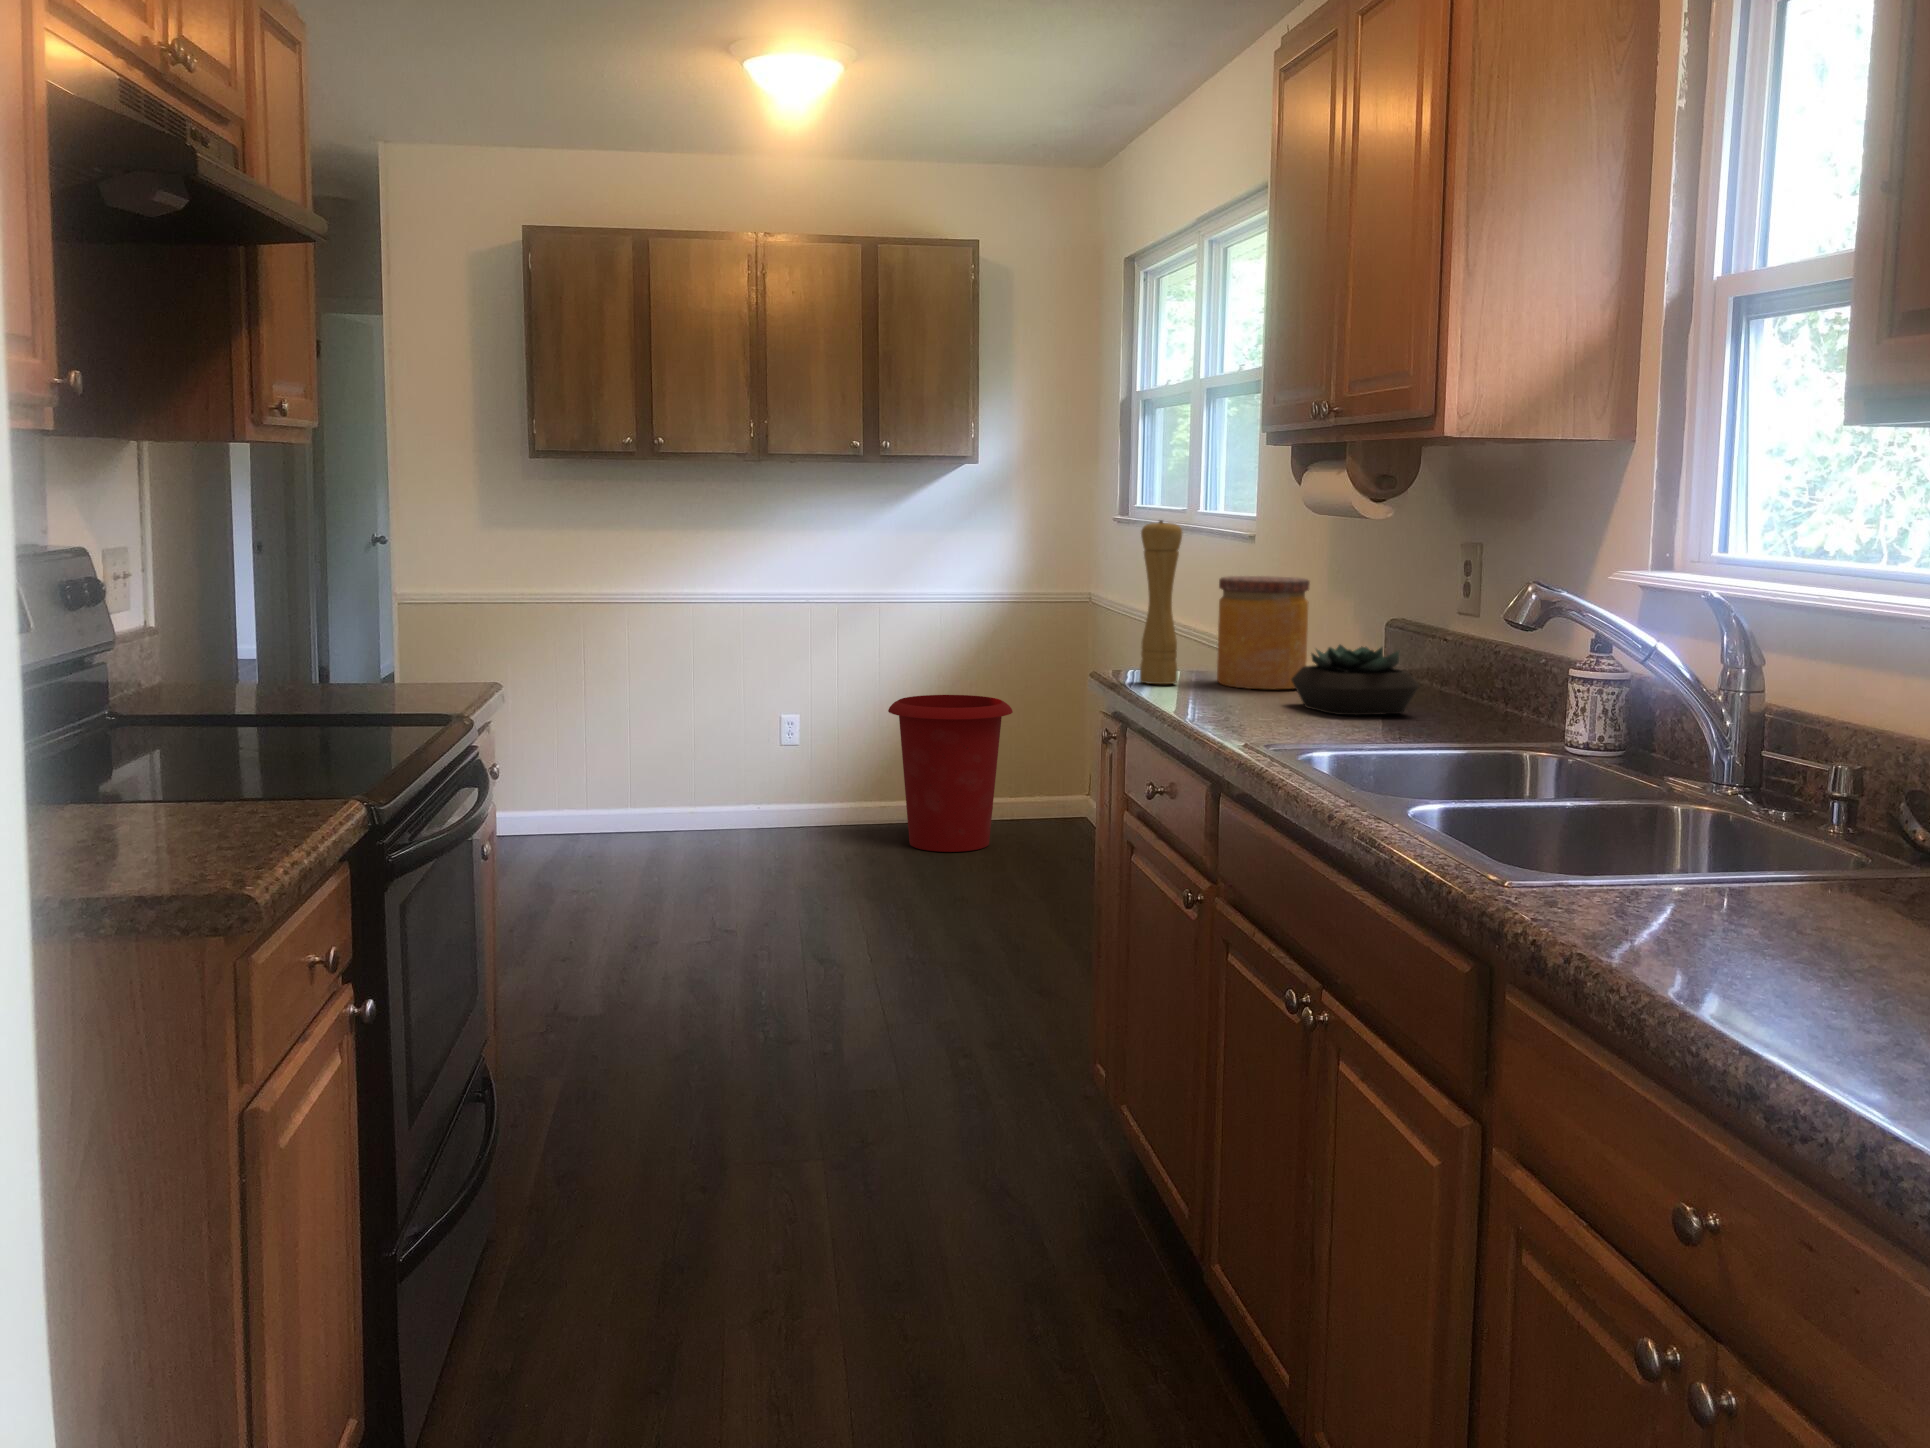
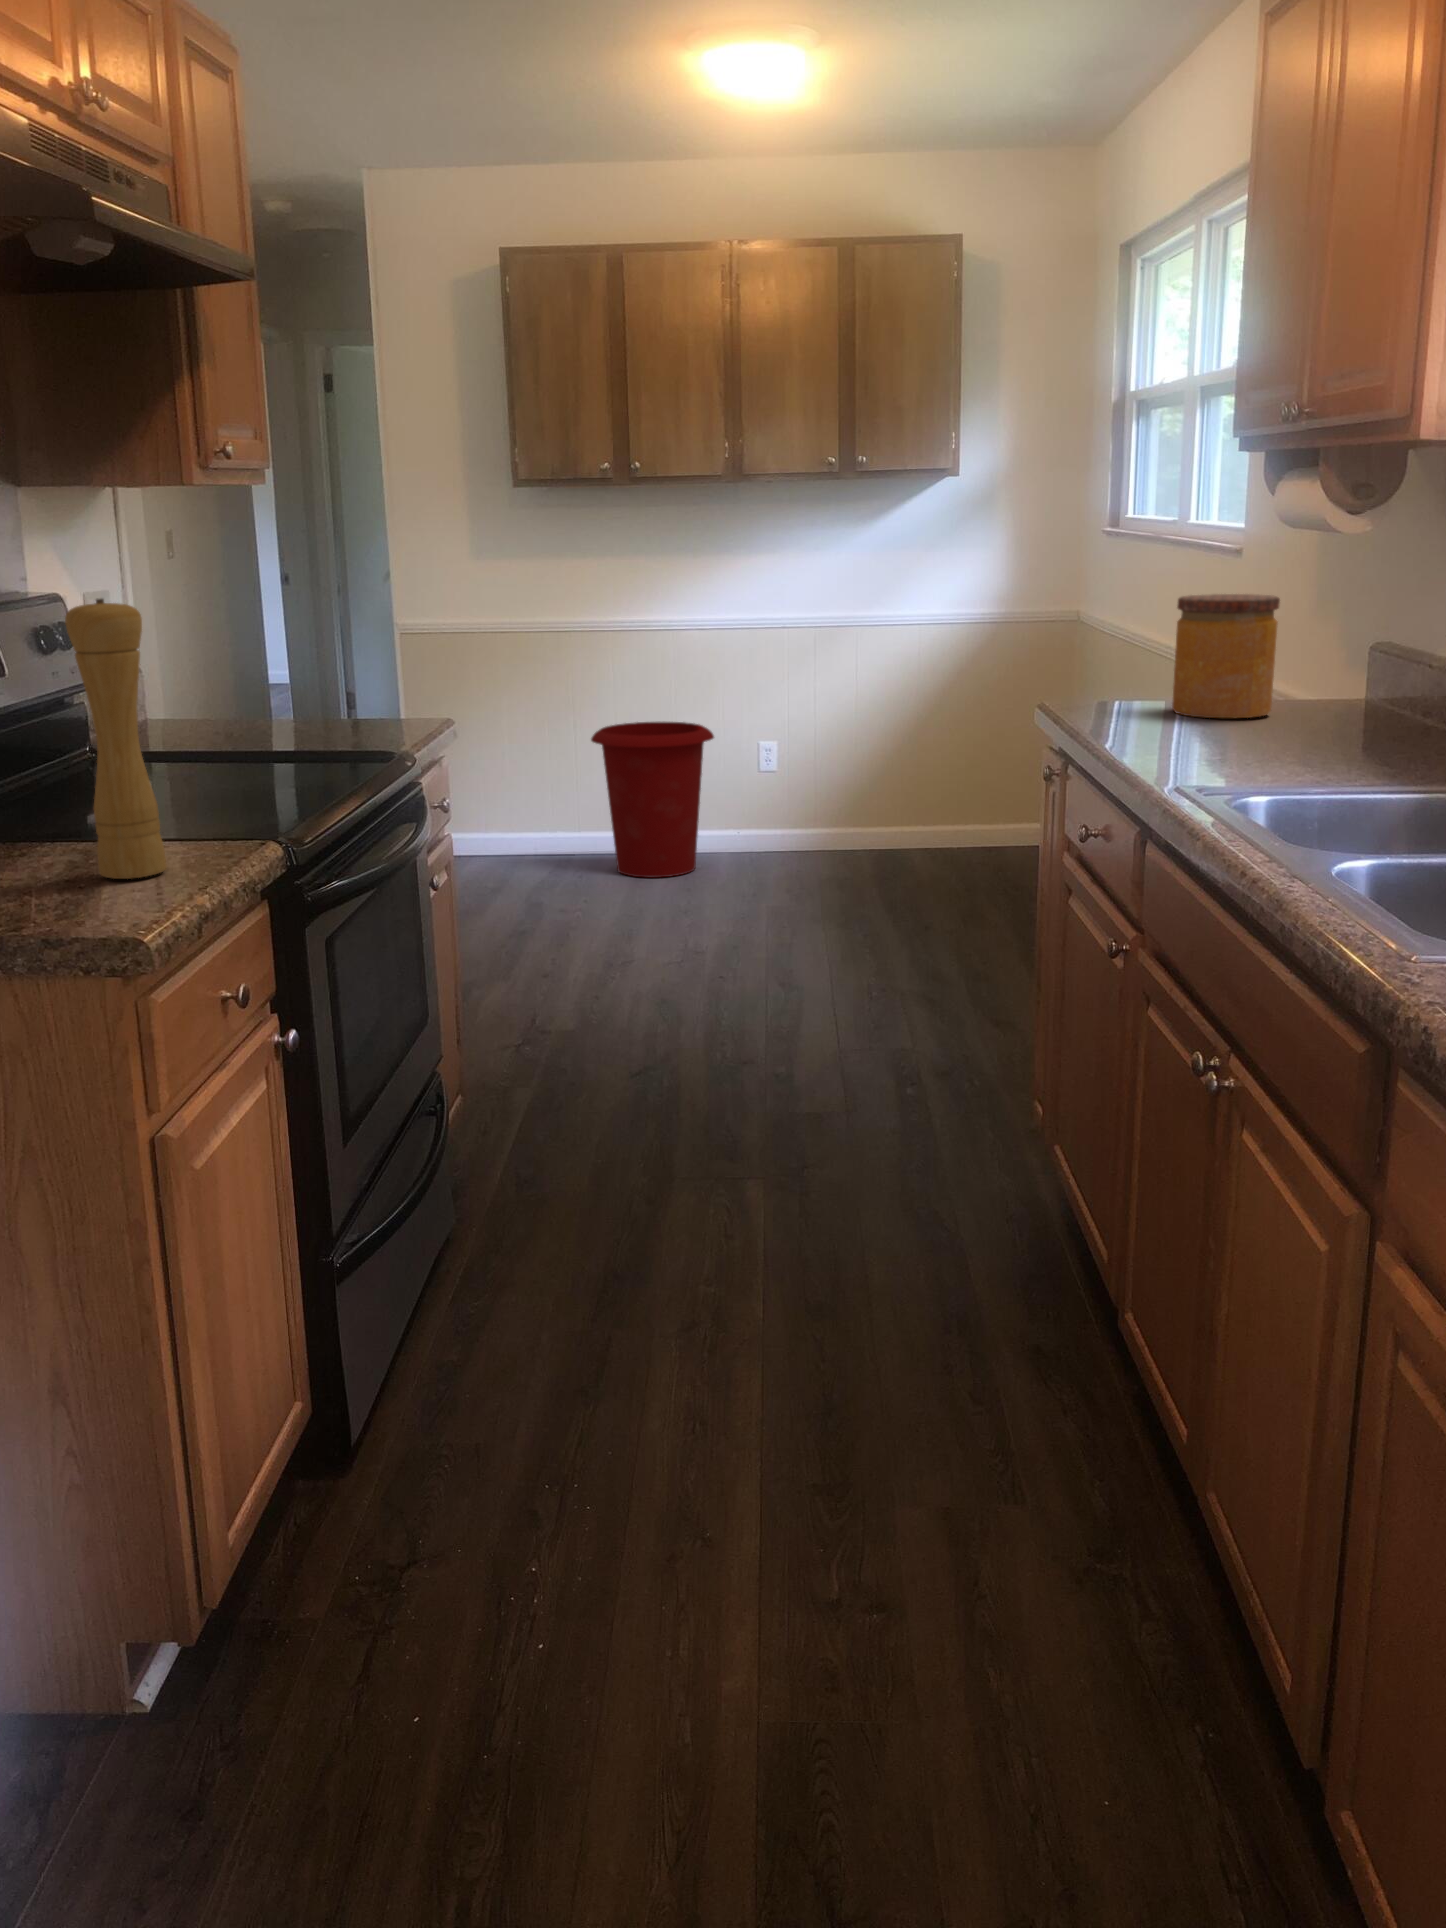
pepper mill: present [1140,520,1182,684] -> present [65,598,167,879]
succulent plant: present [1291,645,1419,715] -> none [1248,669,1395,748]
waste bin: present [888,695,1013,852] -> present [591,722,714,878]

